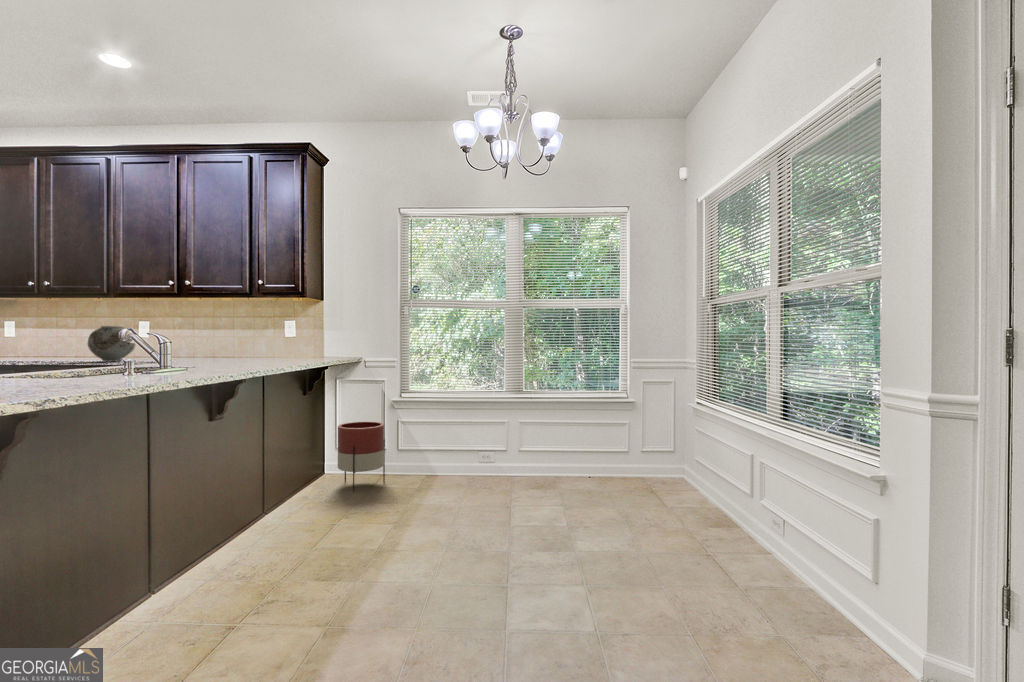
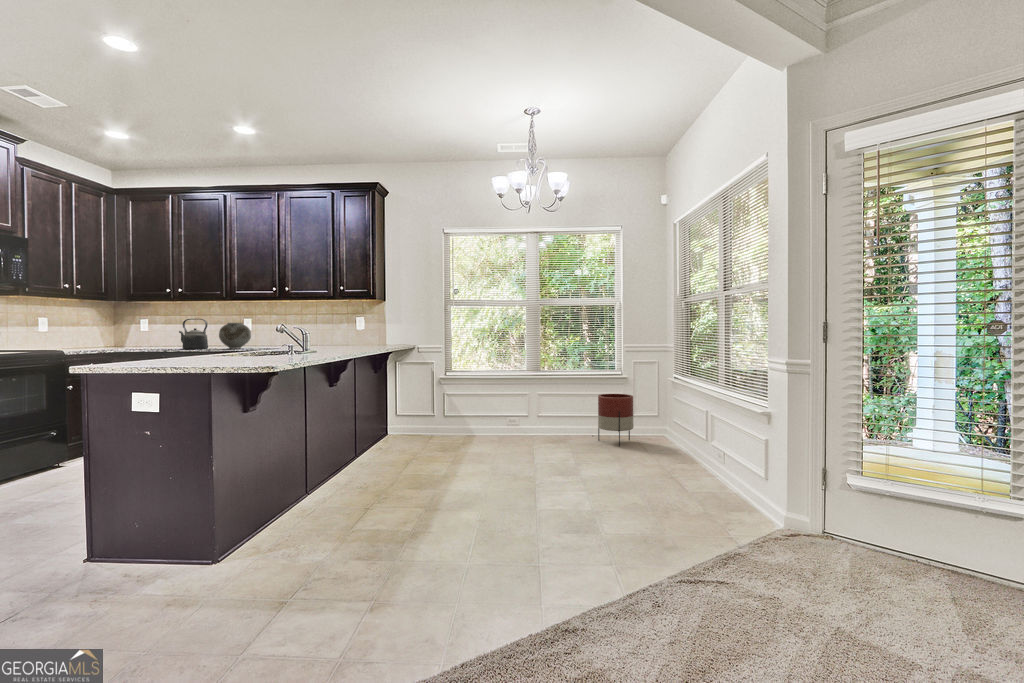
kettle: none [40,321,81,362] -> present [179,319,208,349]
planter: present [338,422,385,492] -> present [598,394,634,446]

